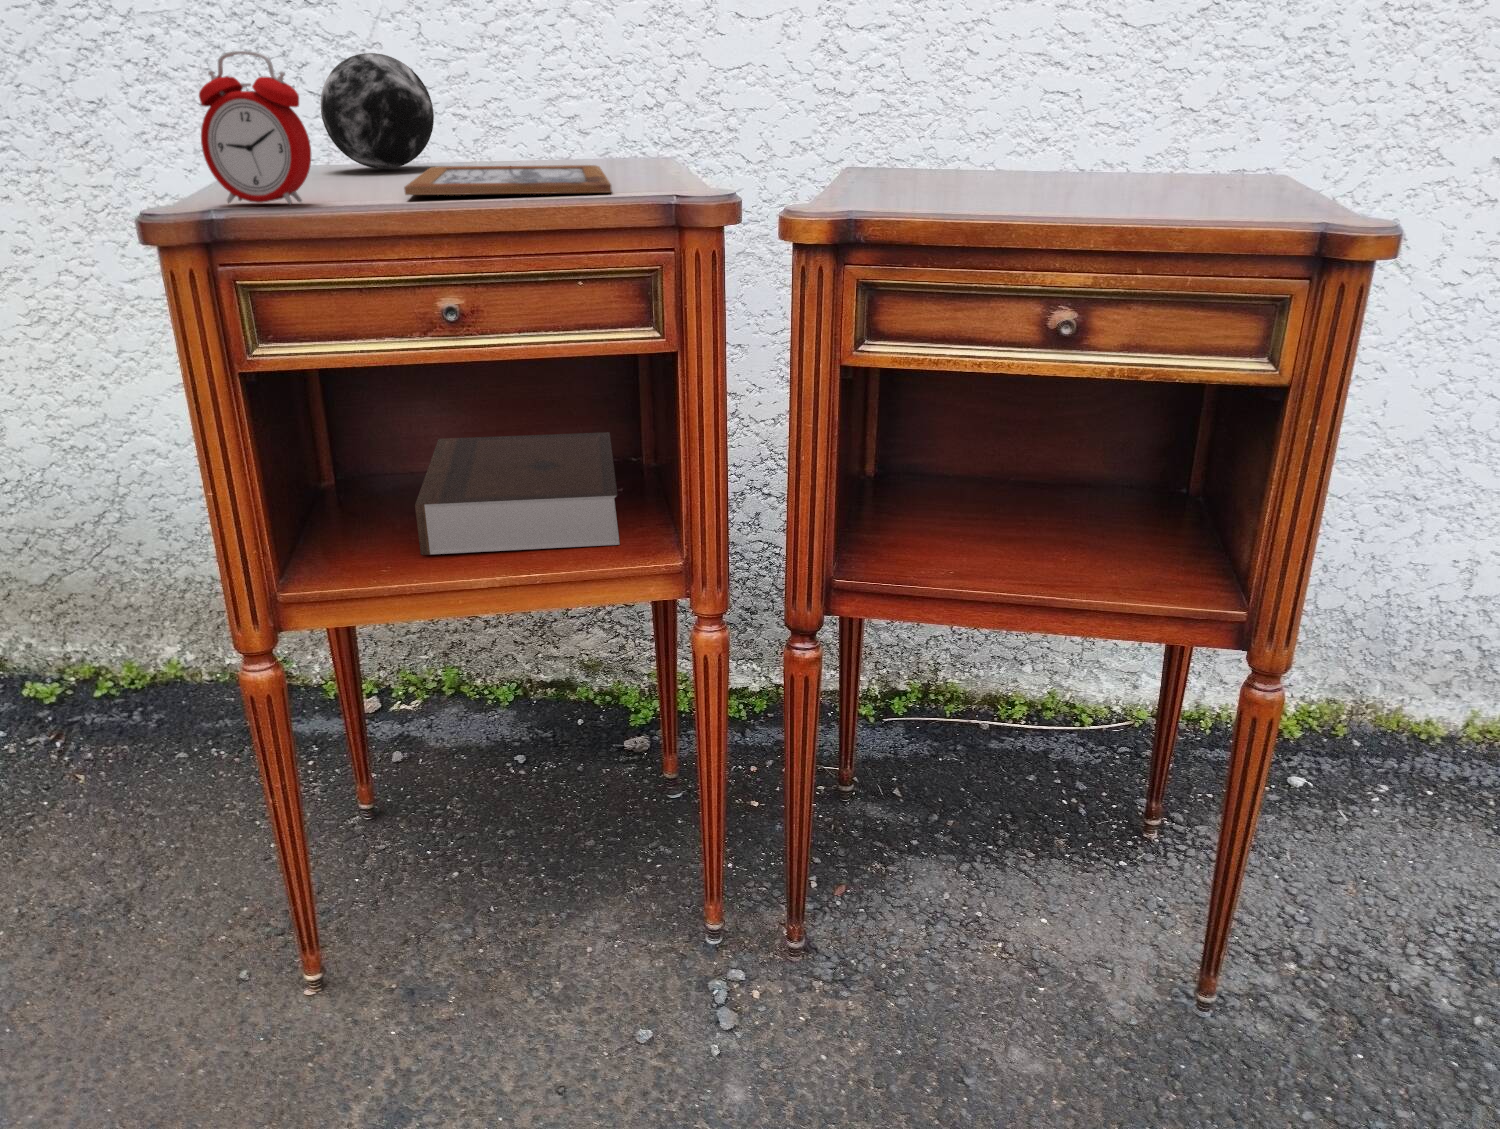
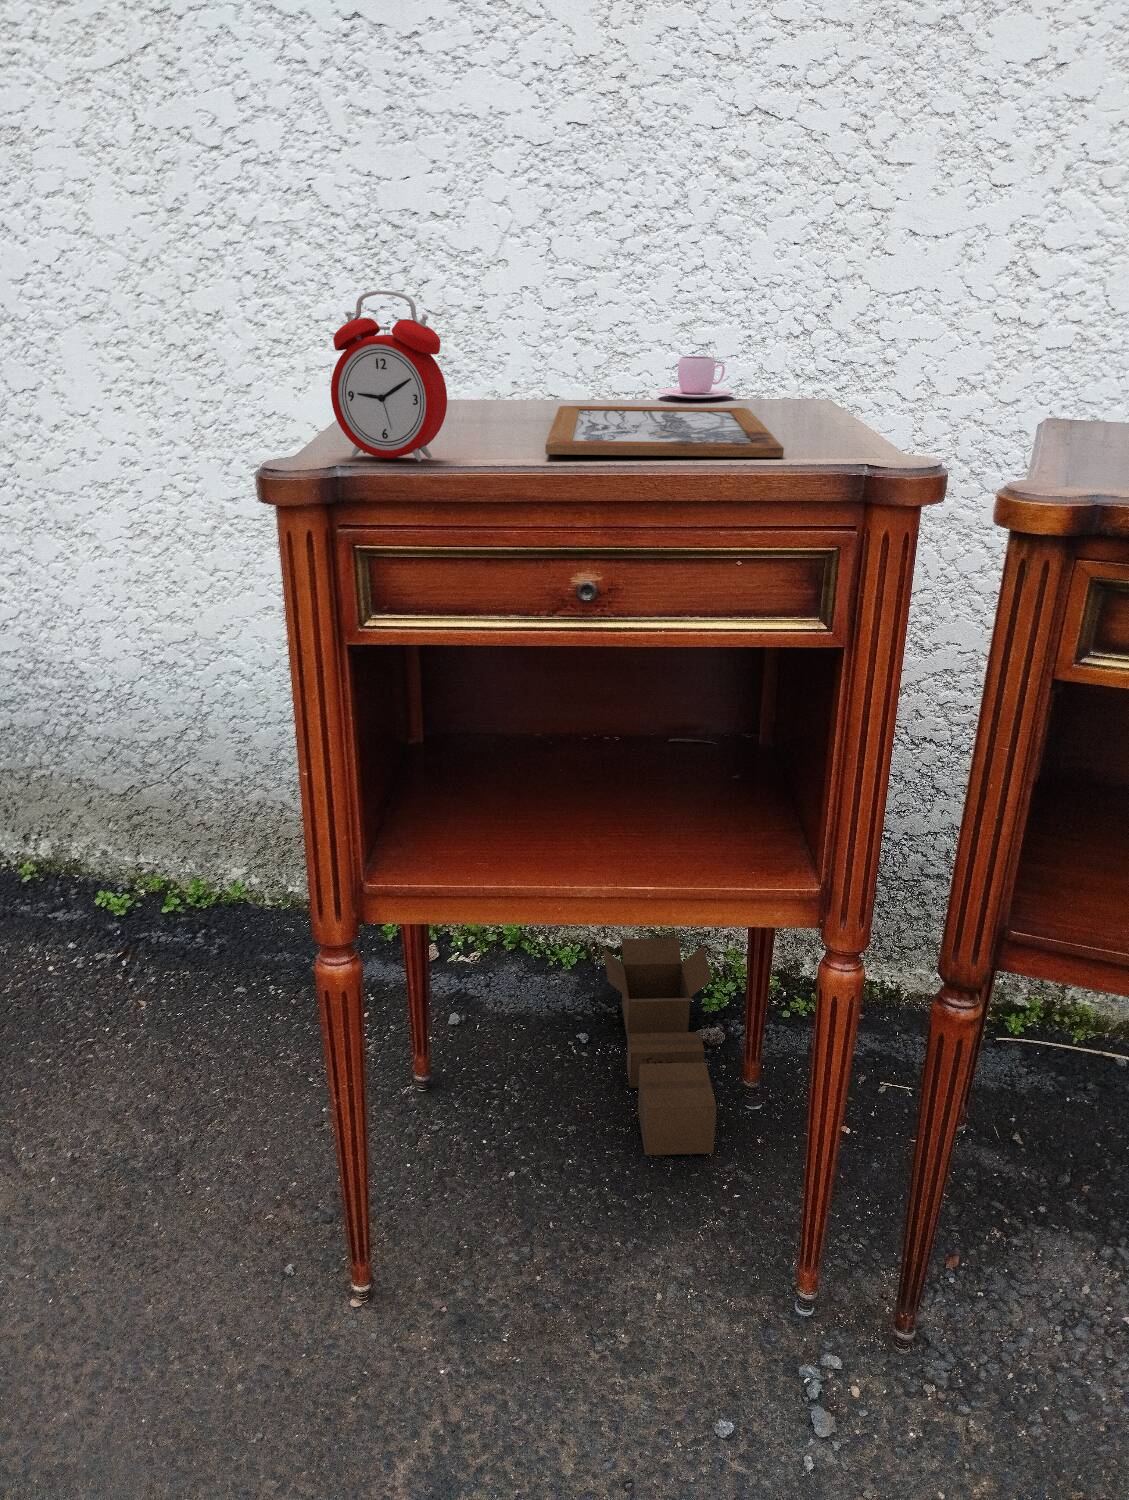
decorative orb: present [321,53,434,169] -> none [445,276,564,402]
teacup: none [524,73,599,162] -> present [657,356,734,399]
book: present [415,432,620,555] -> none [518,702,747,855]
cardboard box: none [532,662,637,843] -> present [603,938,717,1155]

